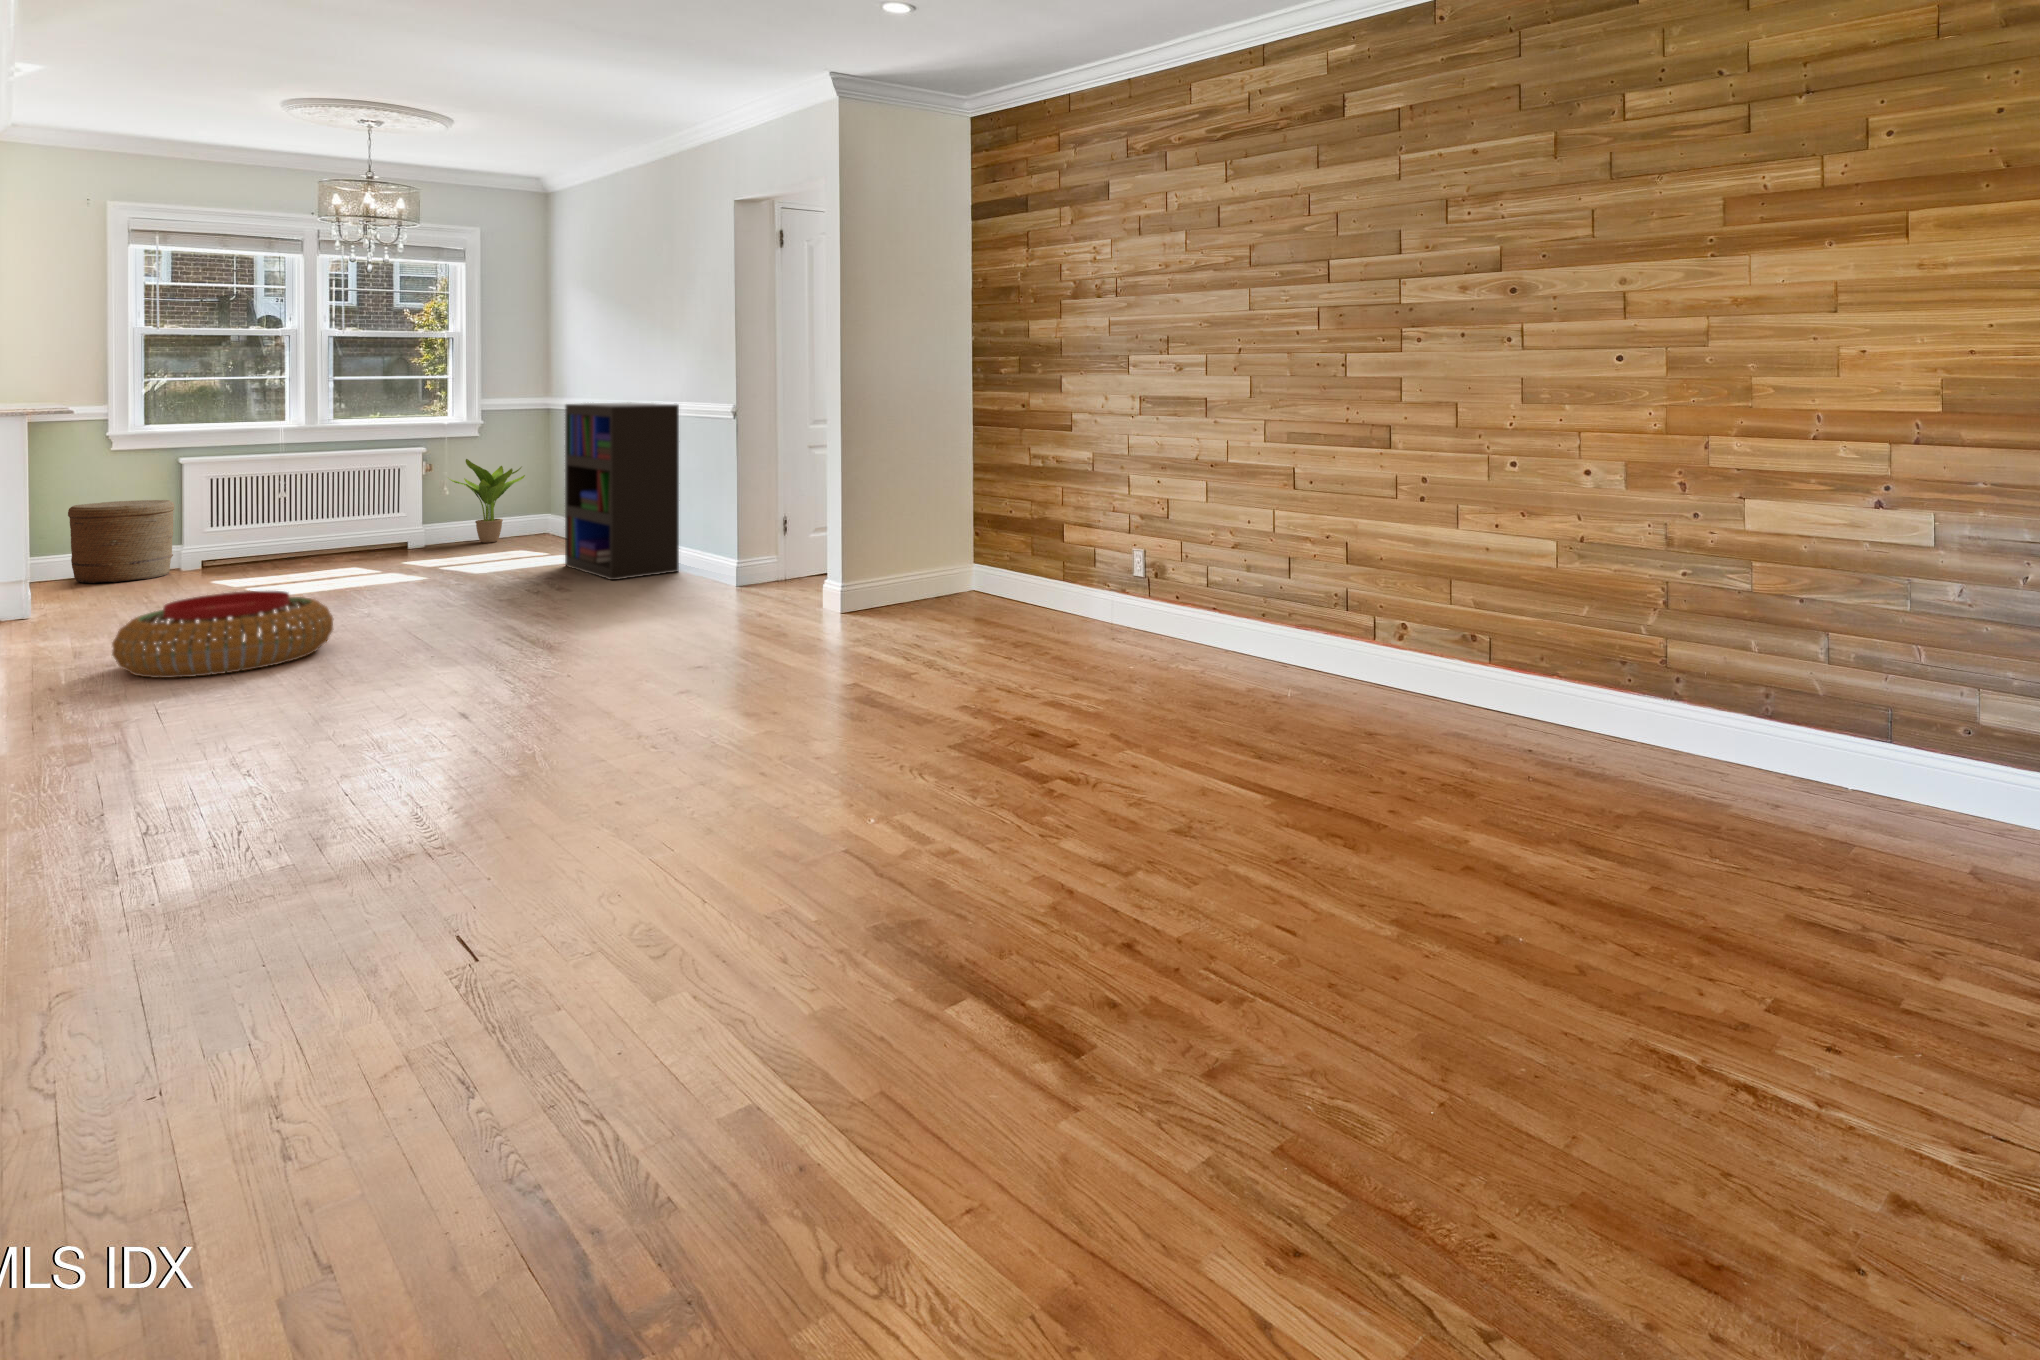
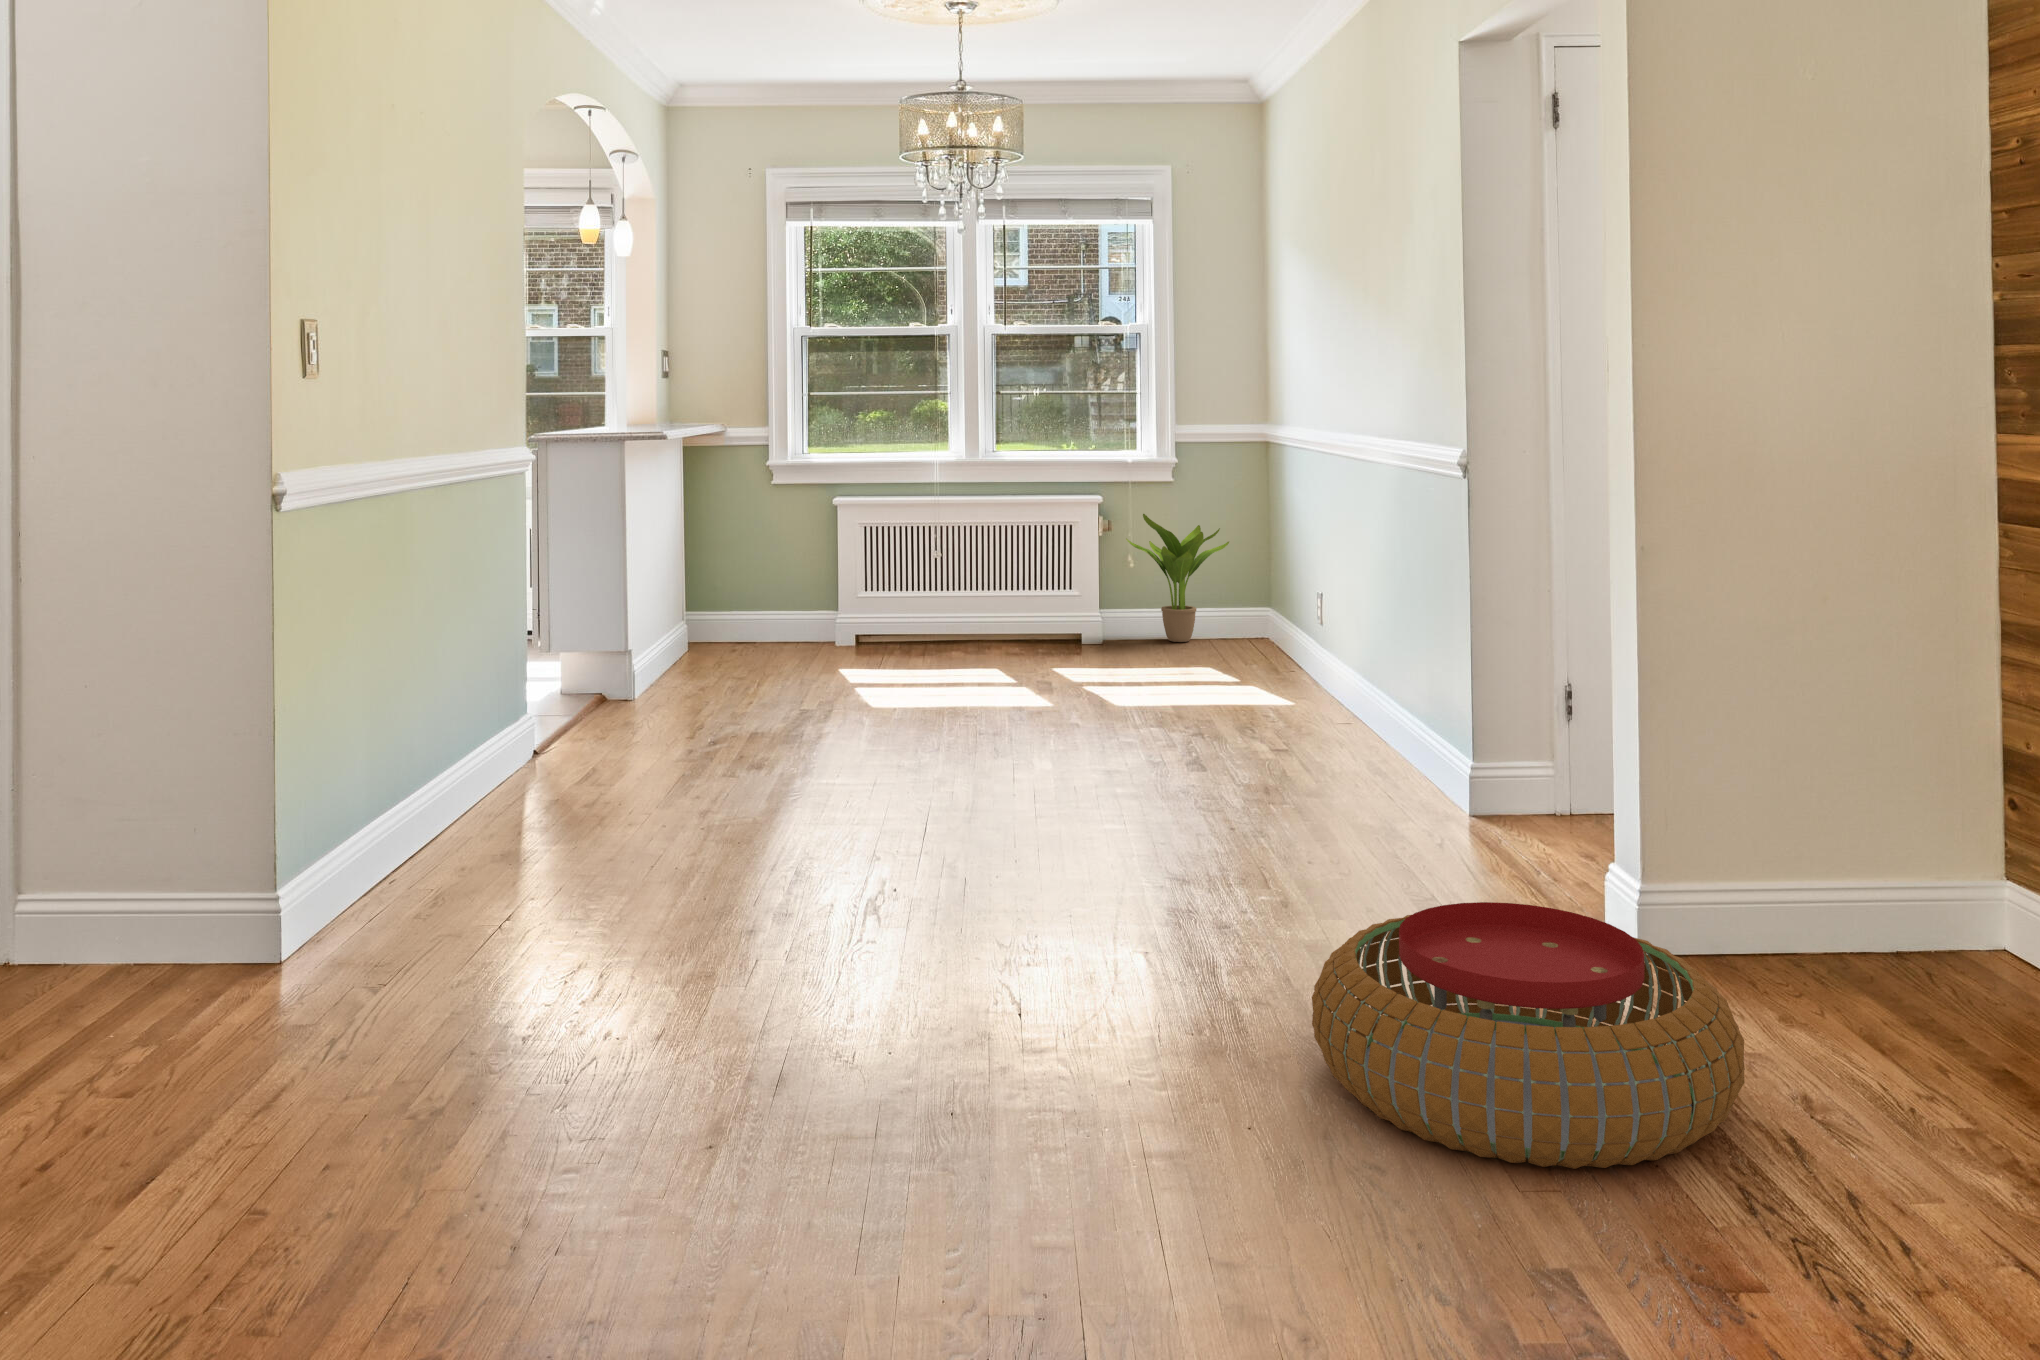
bookshelf: present [565,402,679,580] -> none [1232,436,1390,754]
woven basket: present [68,500,174,584] -> none [725,546,824,651]
pouf: present [112,591,333,678] -> present [1312,902,1745,1169]

